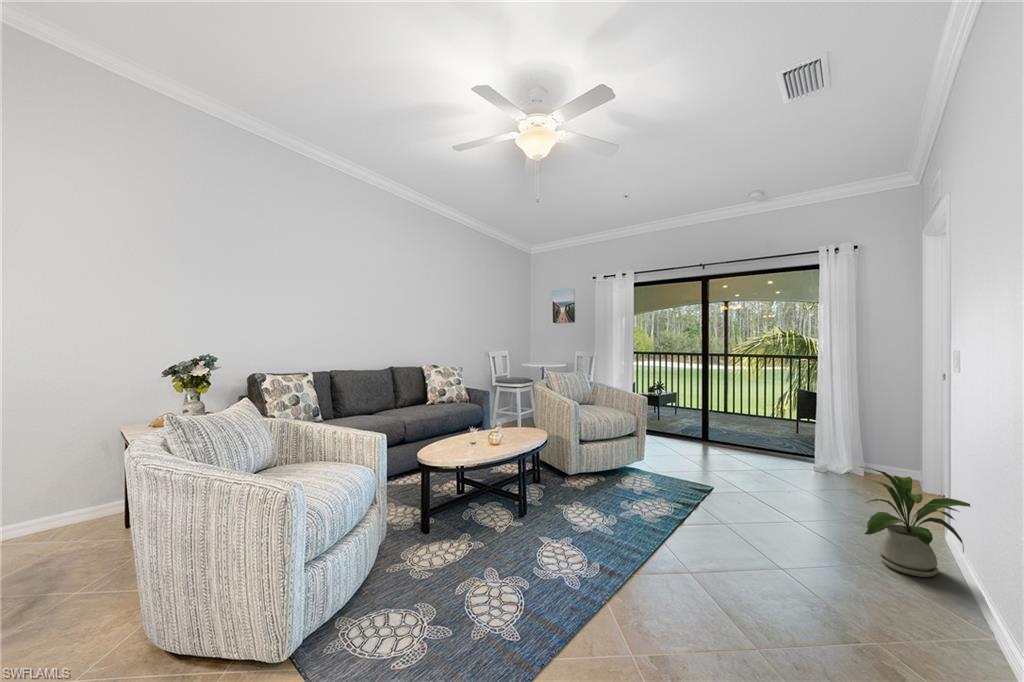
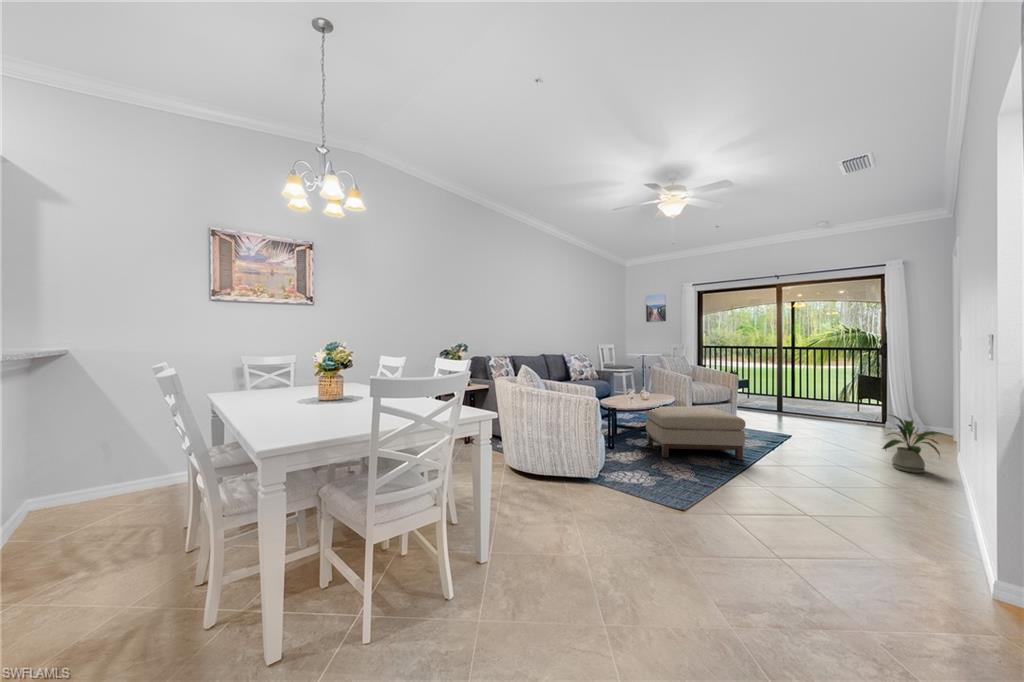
ottoman: none [489,455,638,560] -> present [646,406,746,460]

